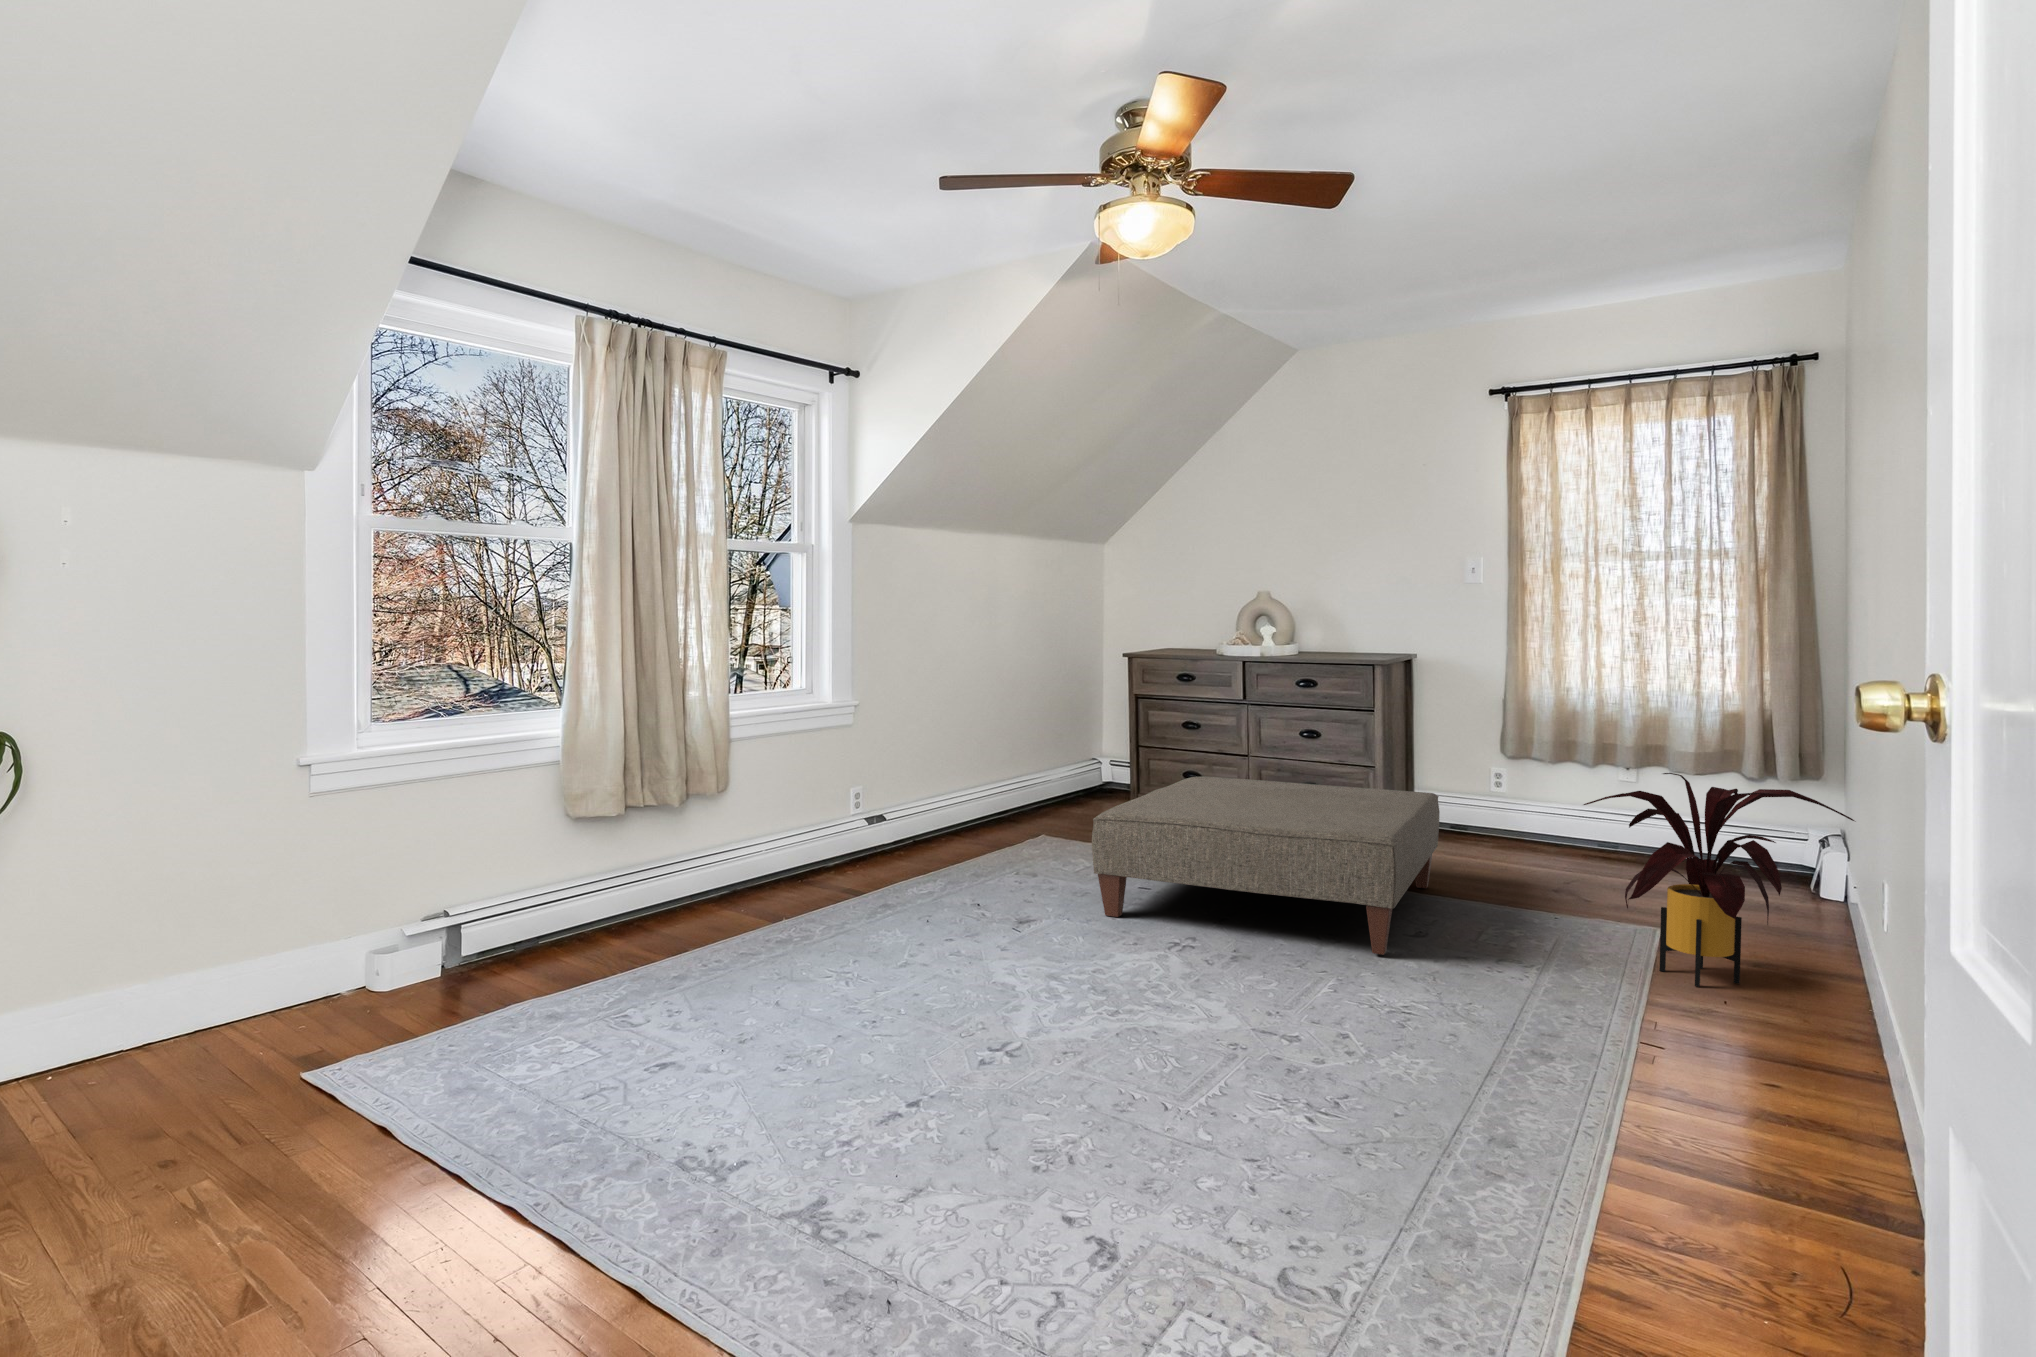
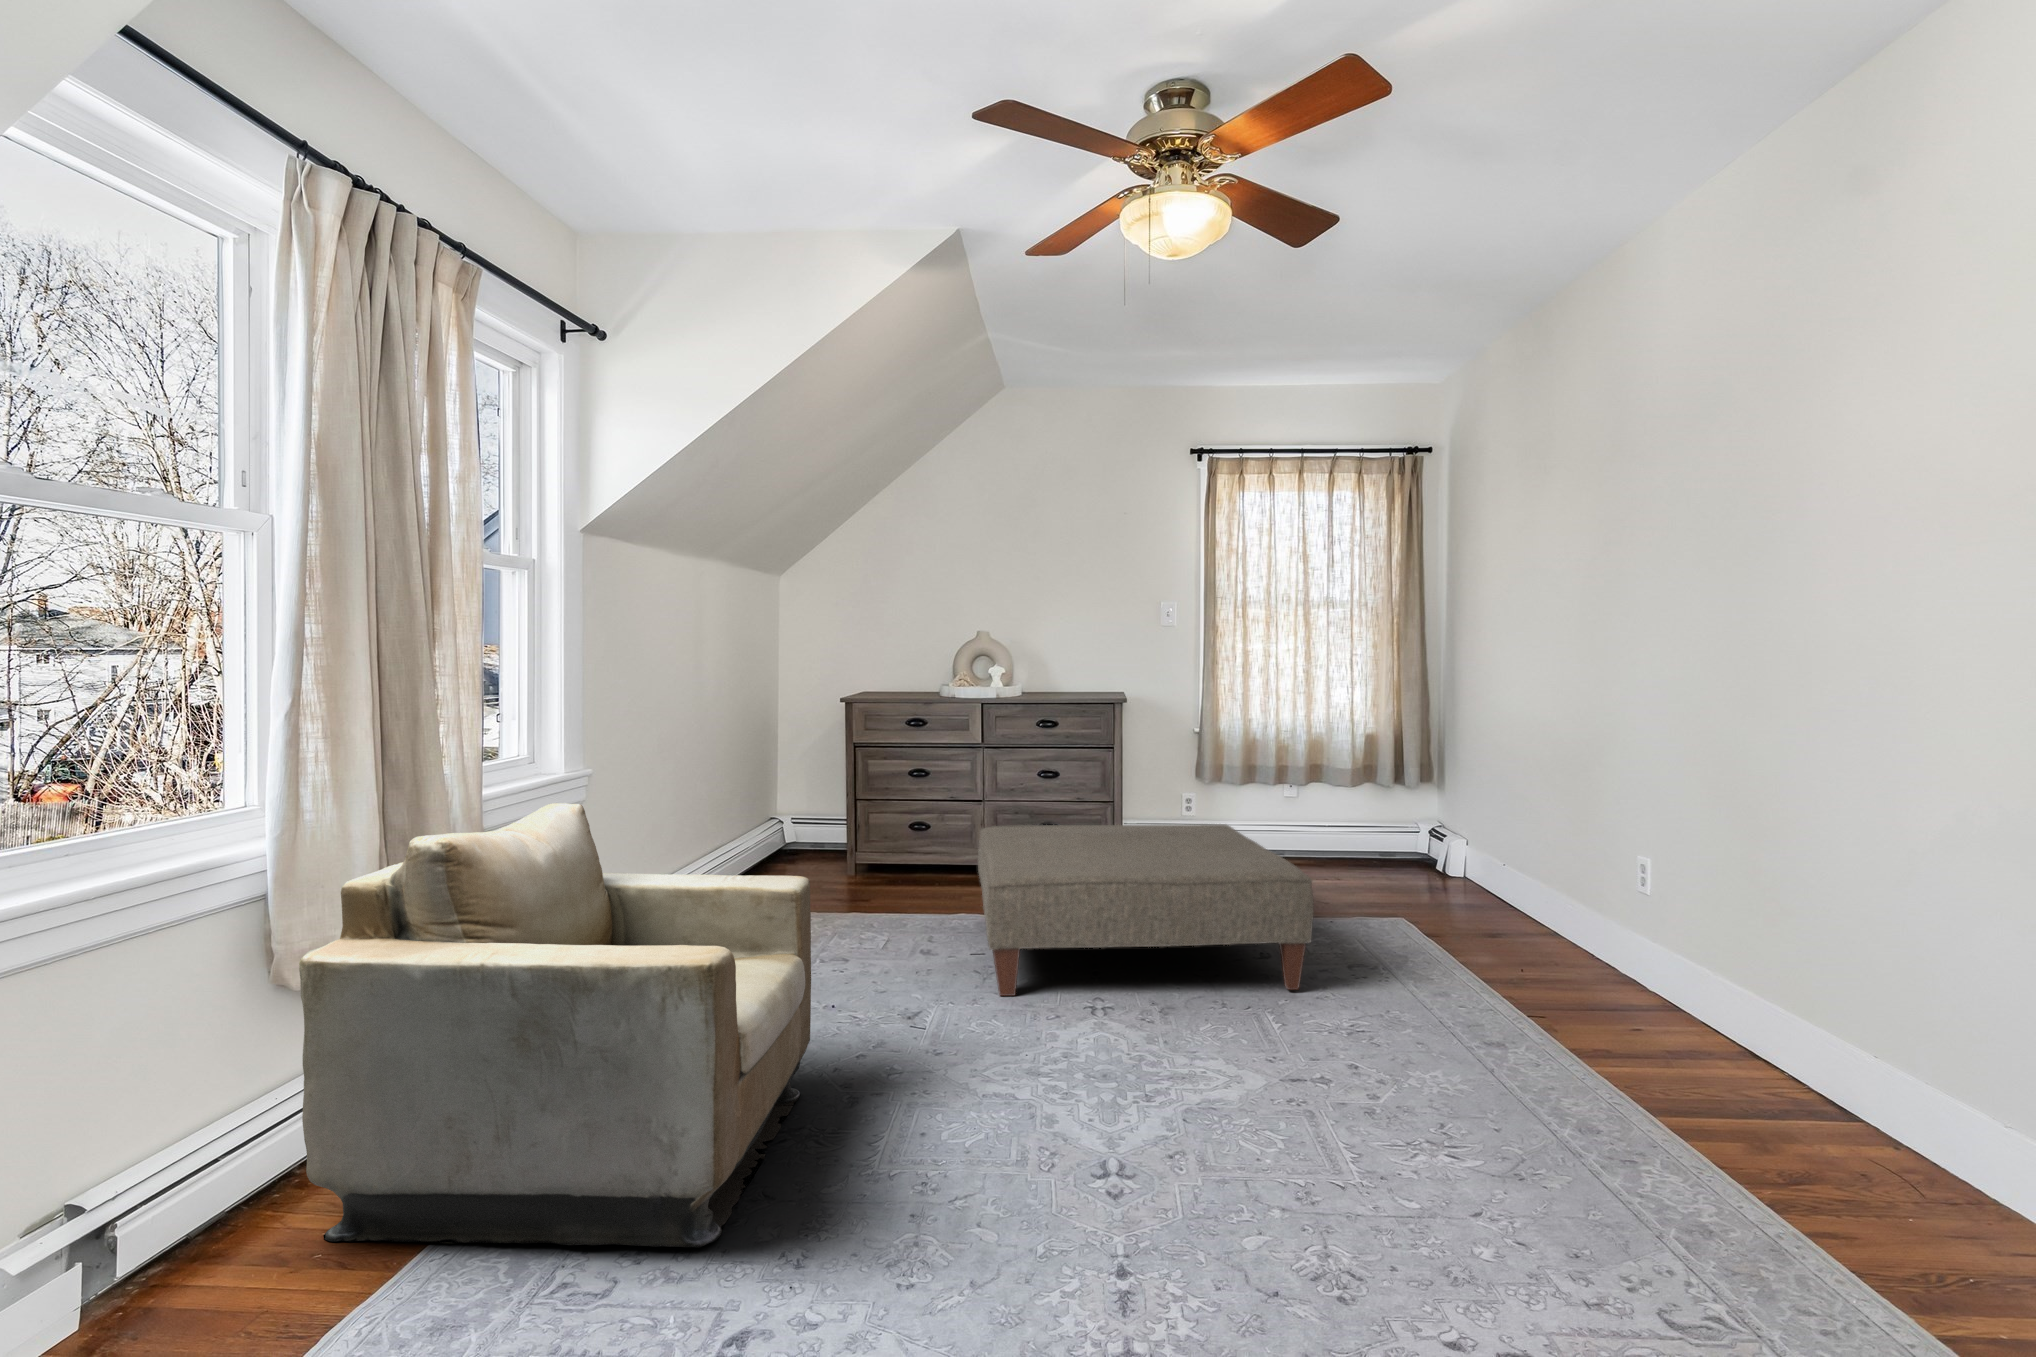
armchair: none [466,721,883,1009] -> present [299,803,811,1248]
house plant: present [1584,773,1854,987] -> none [1434,793,1616,973]

